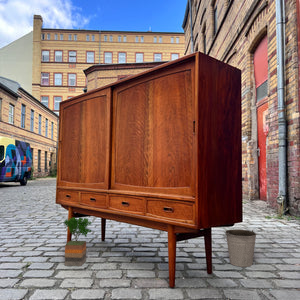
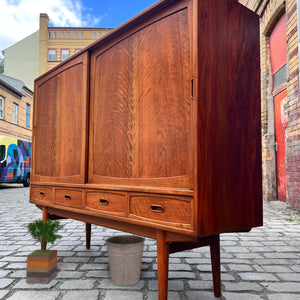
bucket: present [225,229,256,267] -> present [104,235,145,286]

